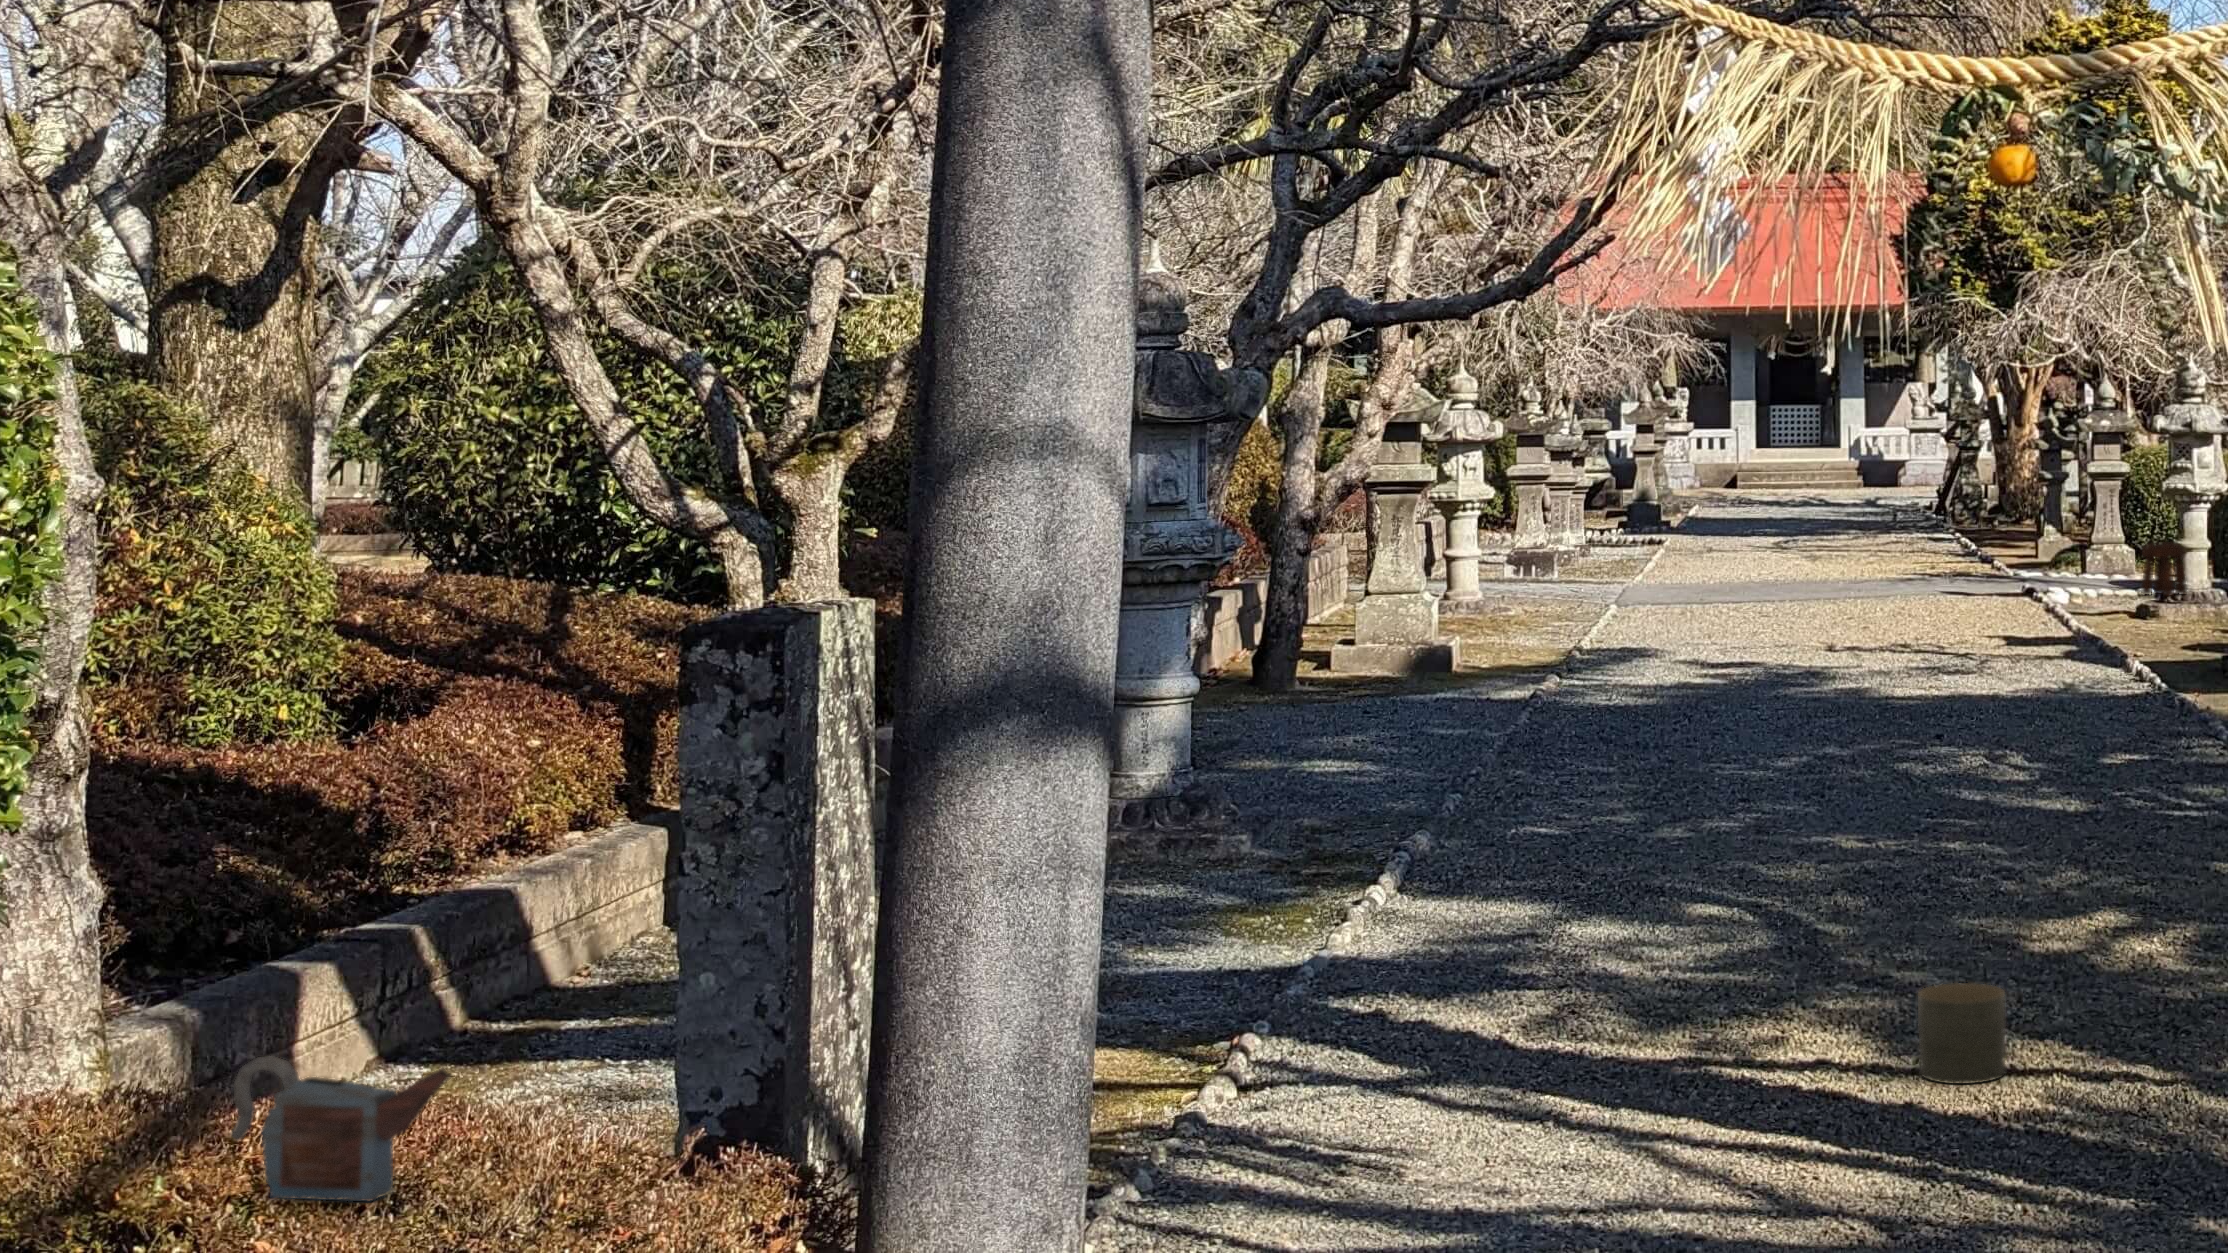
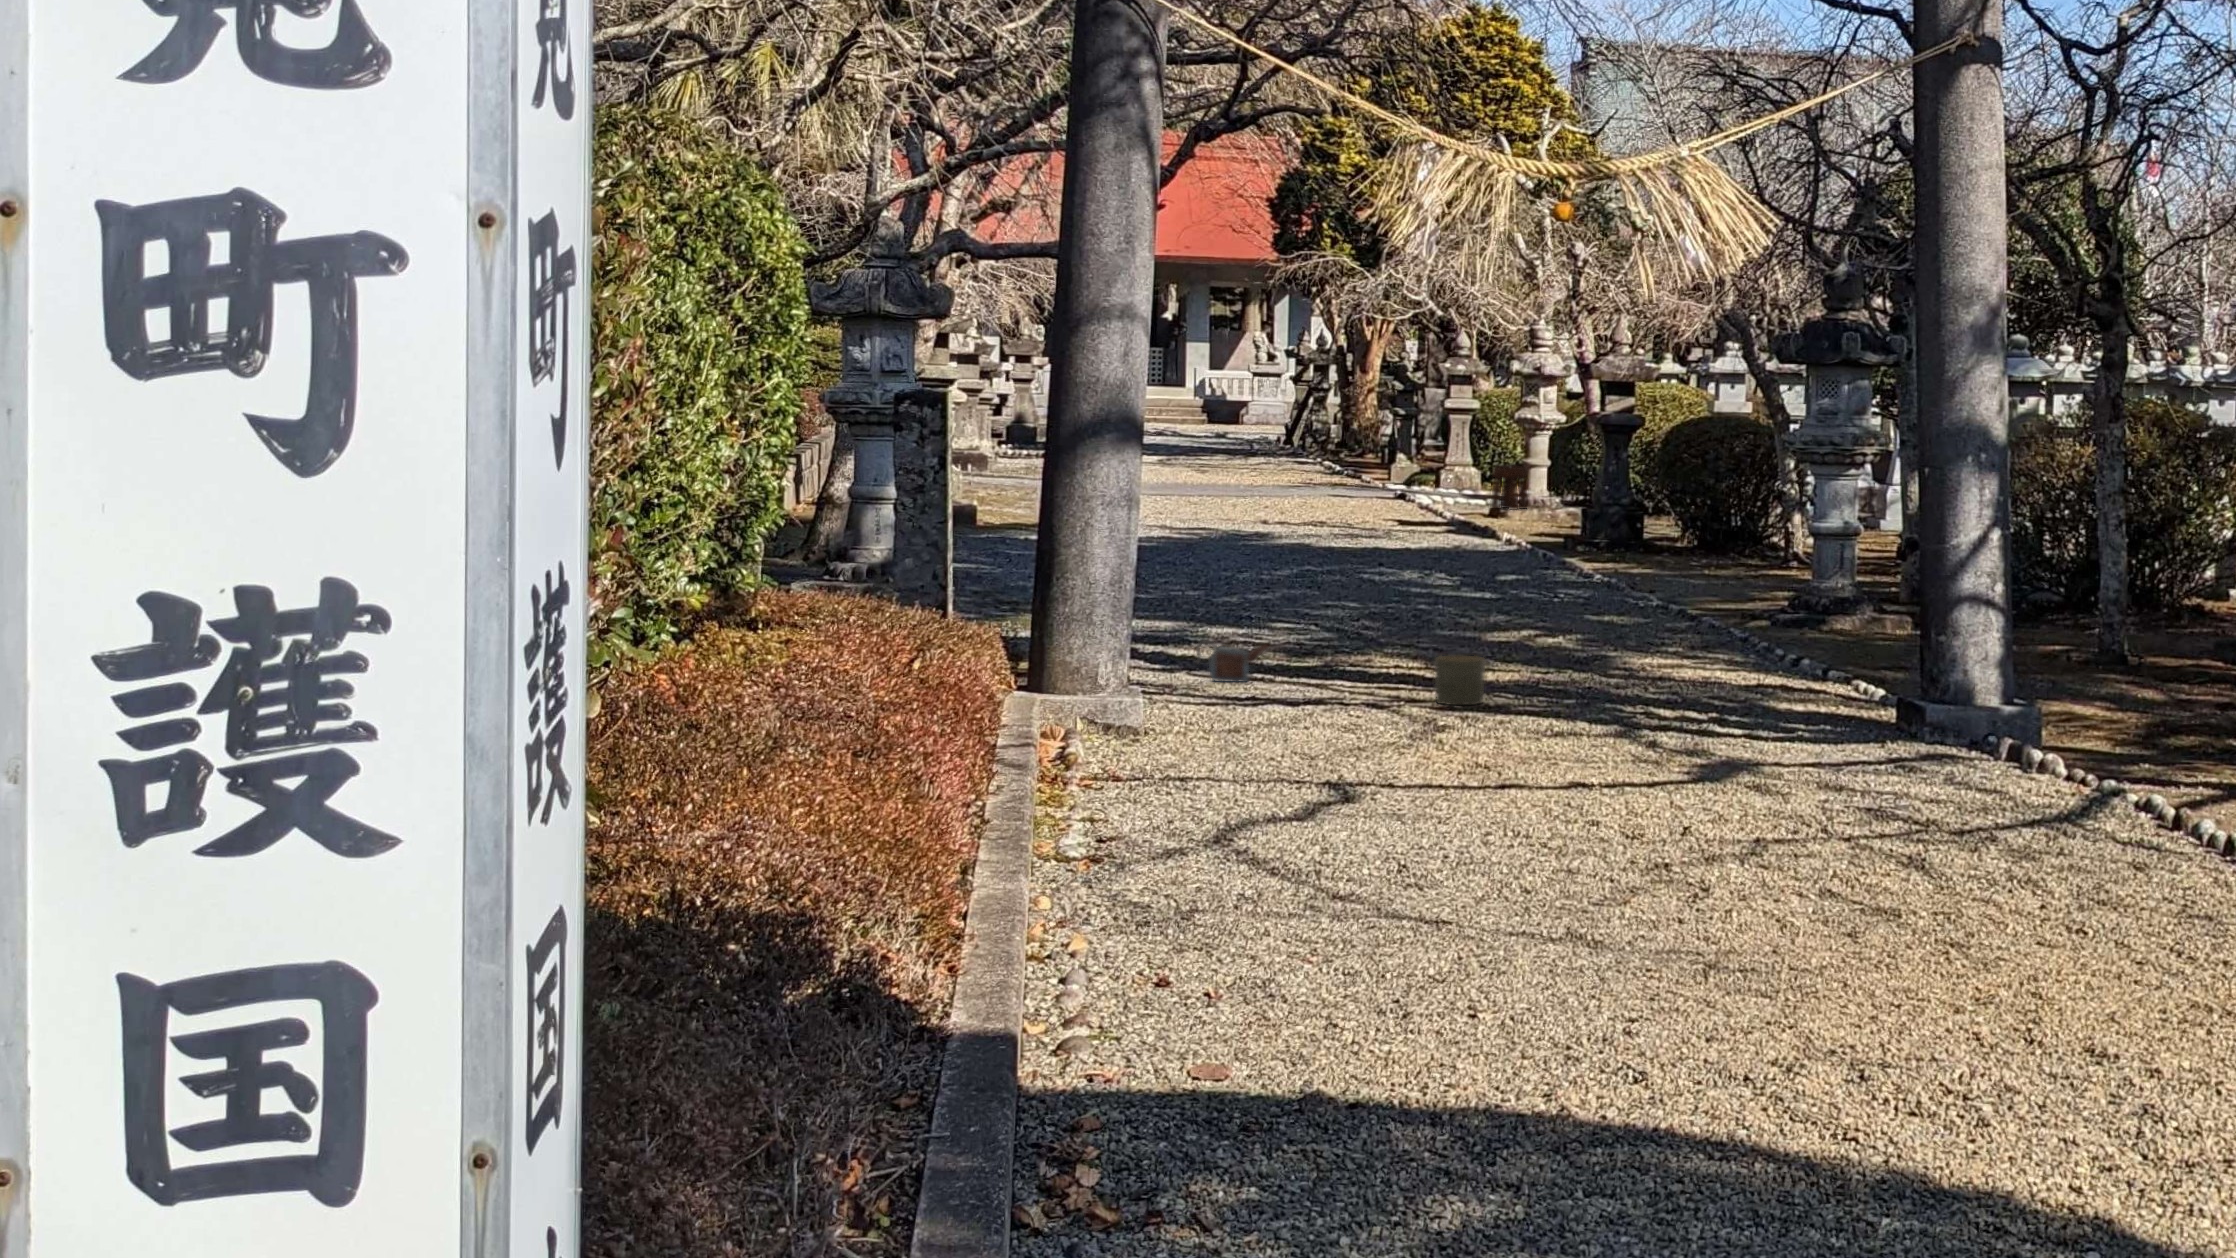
watering can: present [230,1056,451,1201] -> present [1196,640,1269,682]

